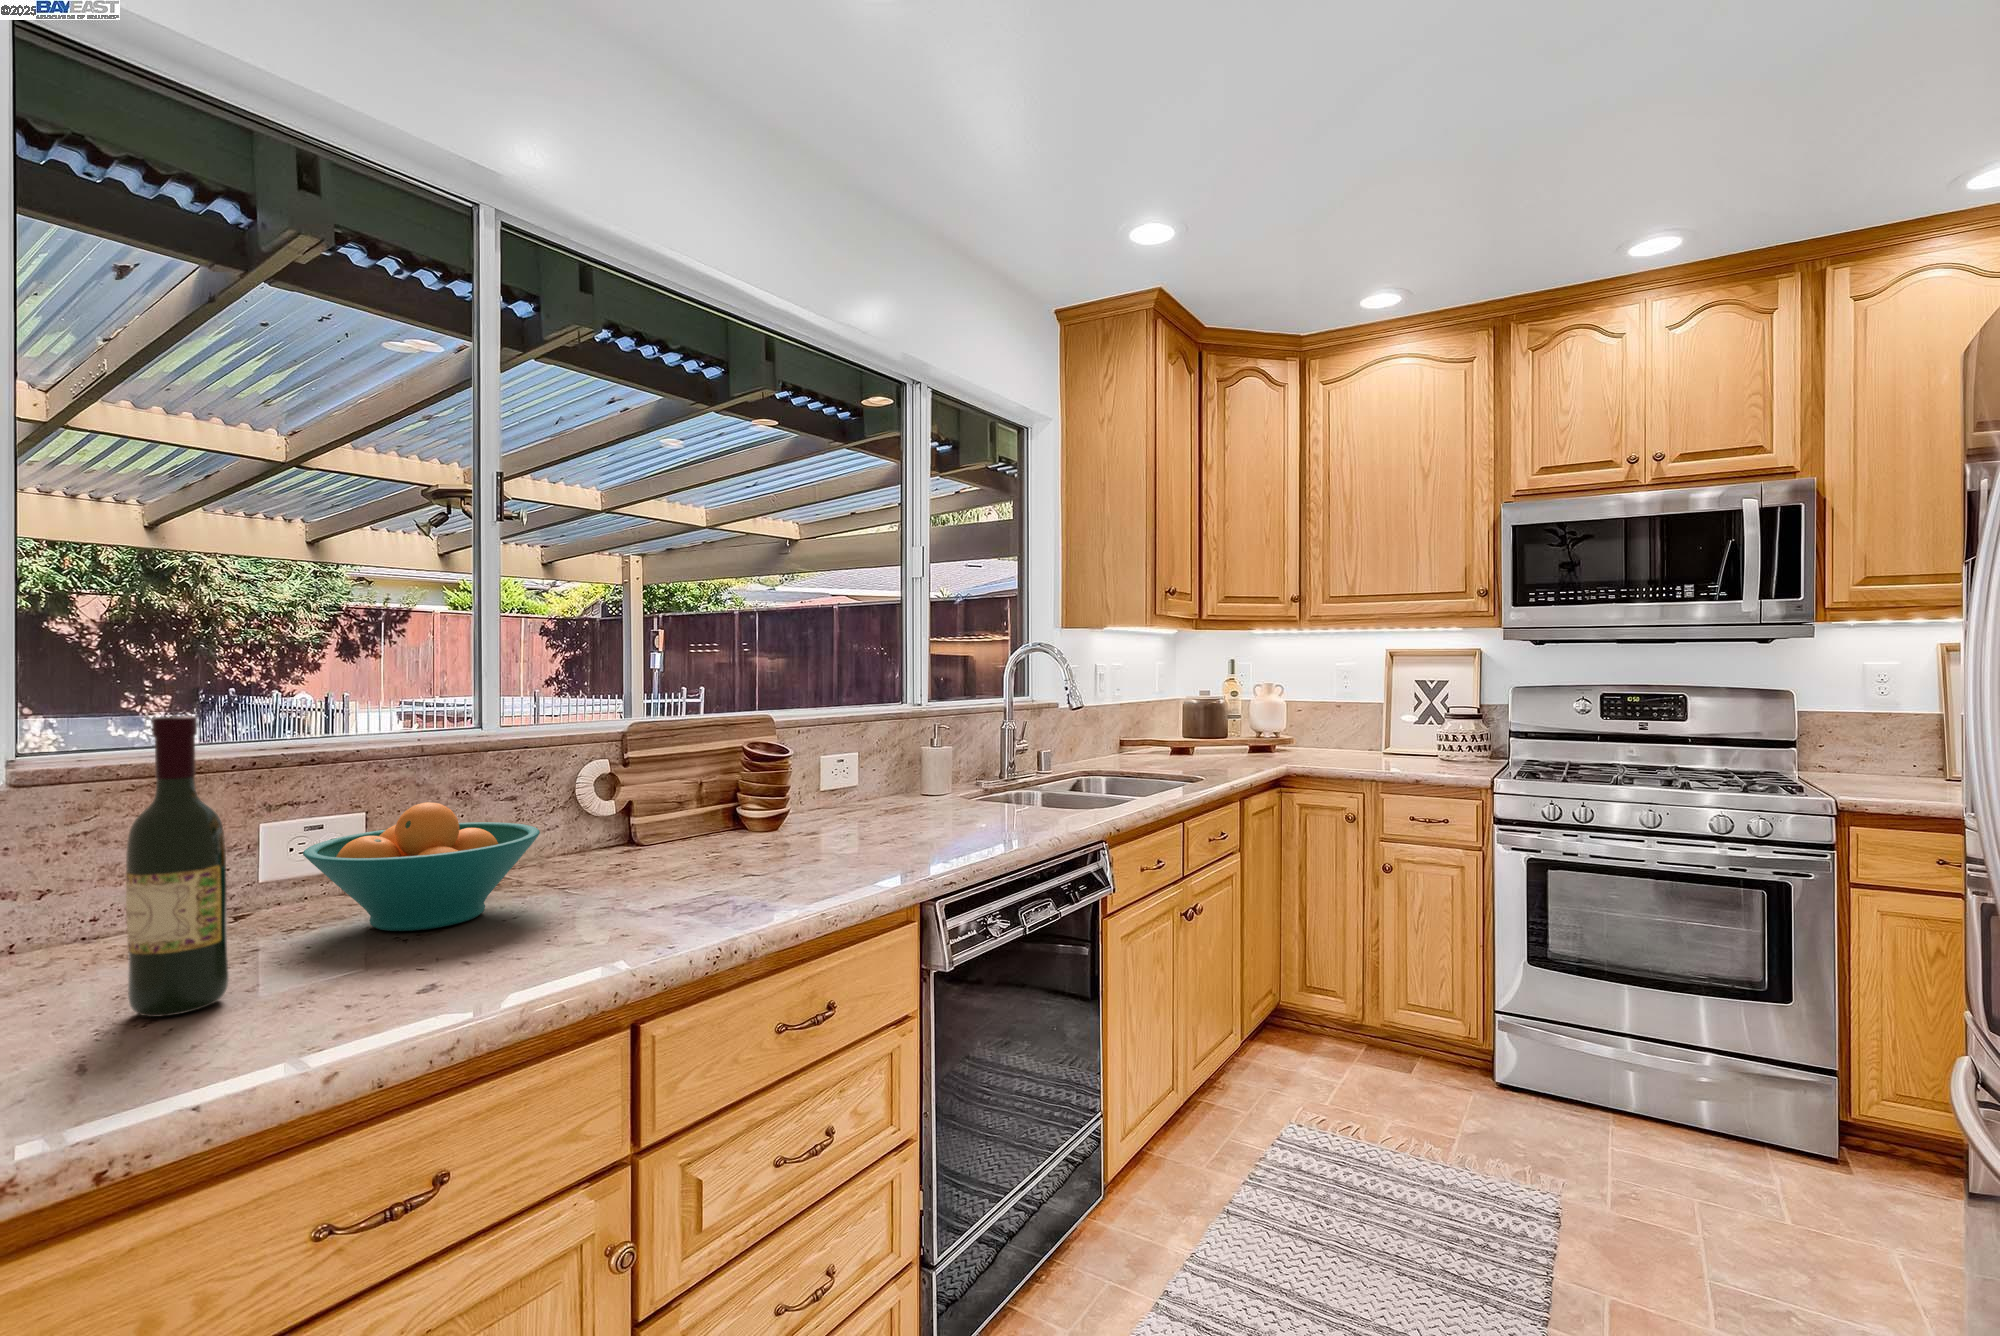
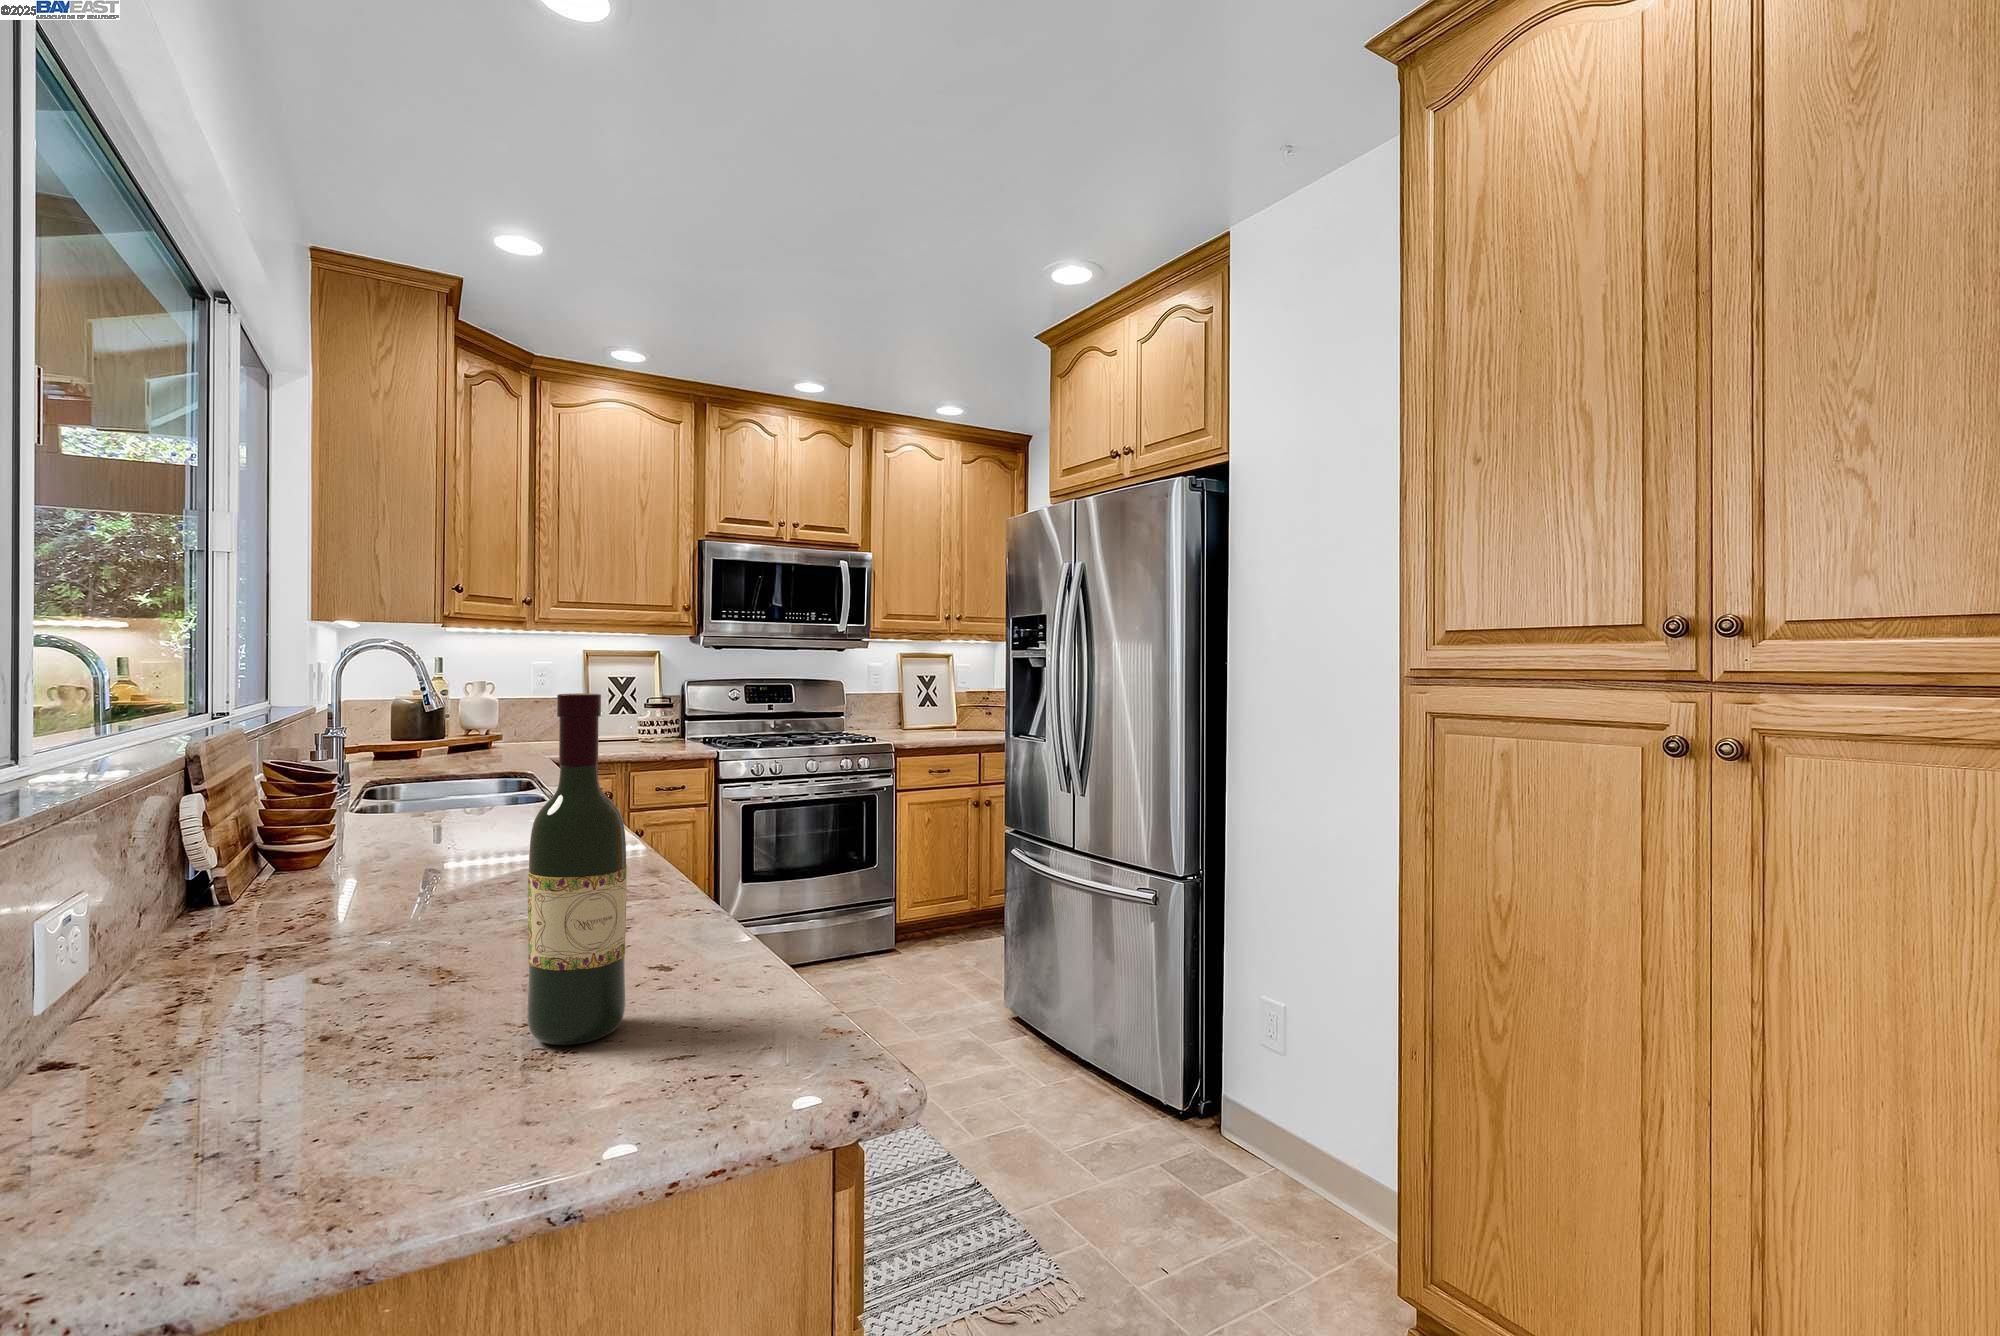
fruit bowl: present [303,802,540,931] -> none [228,813,537,980]

